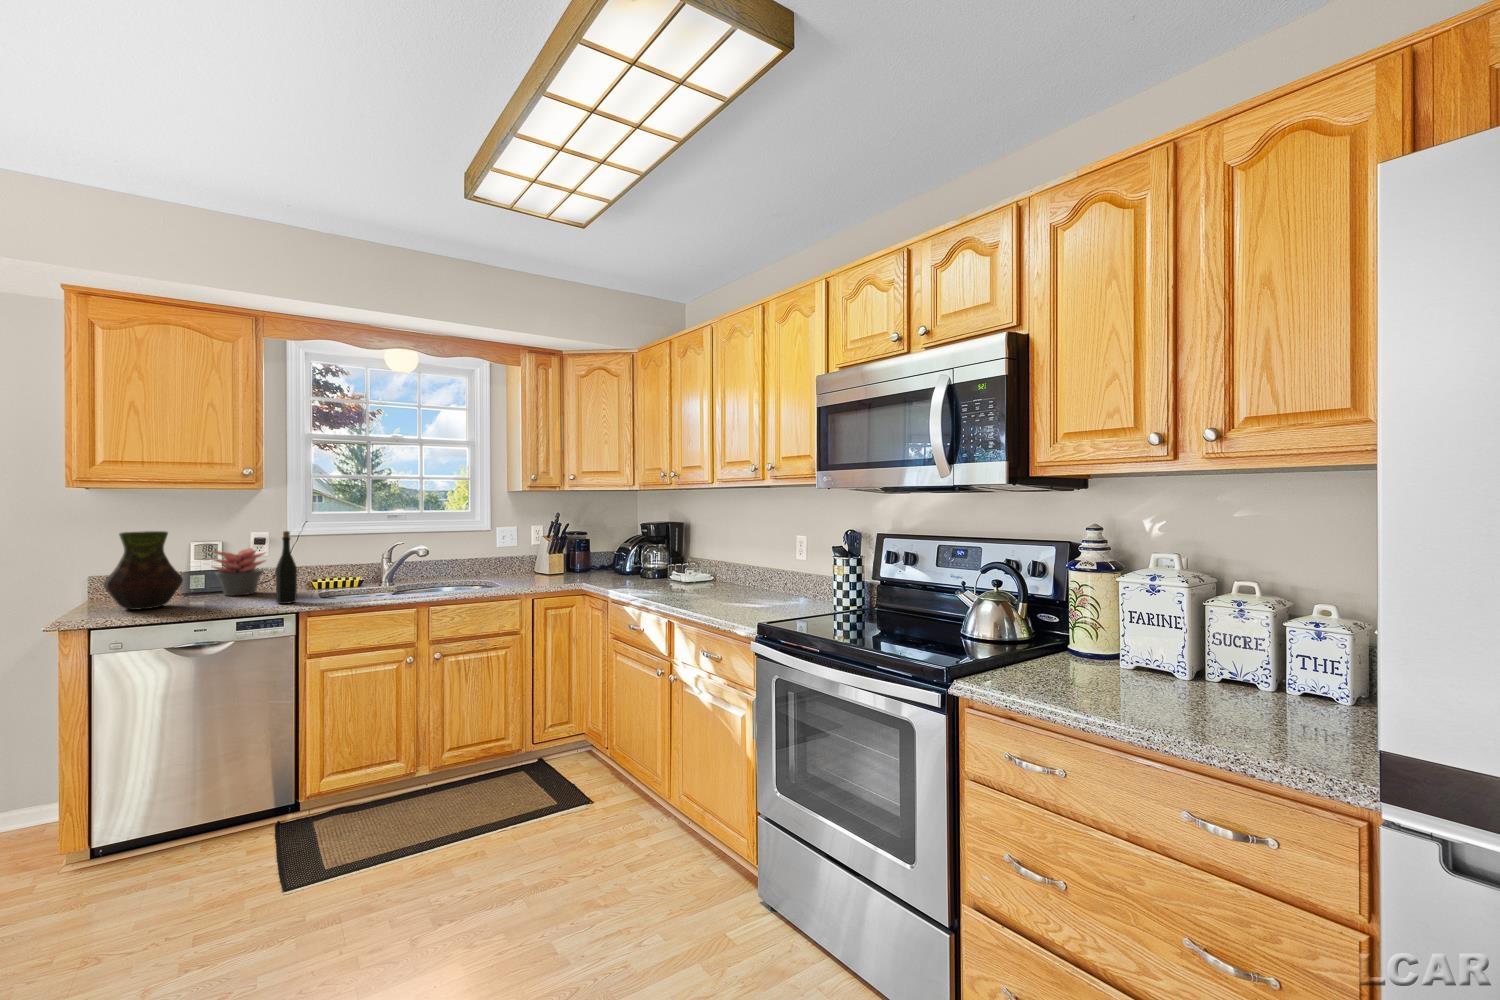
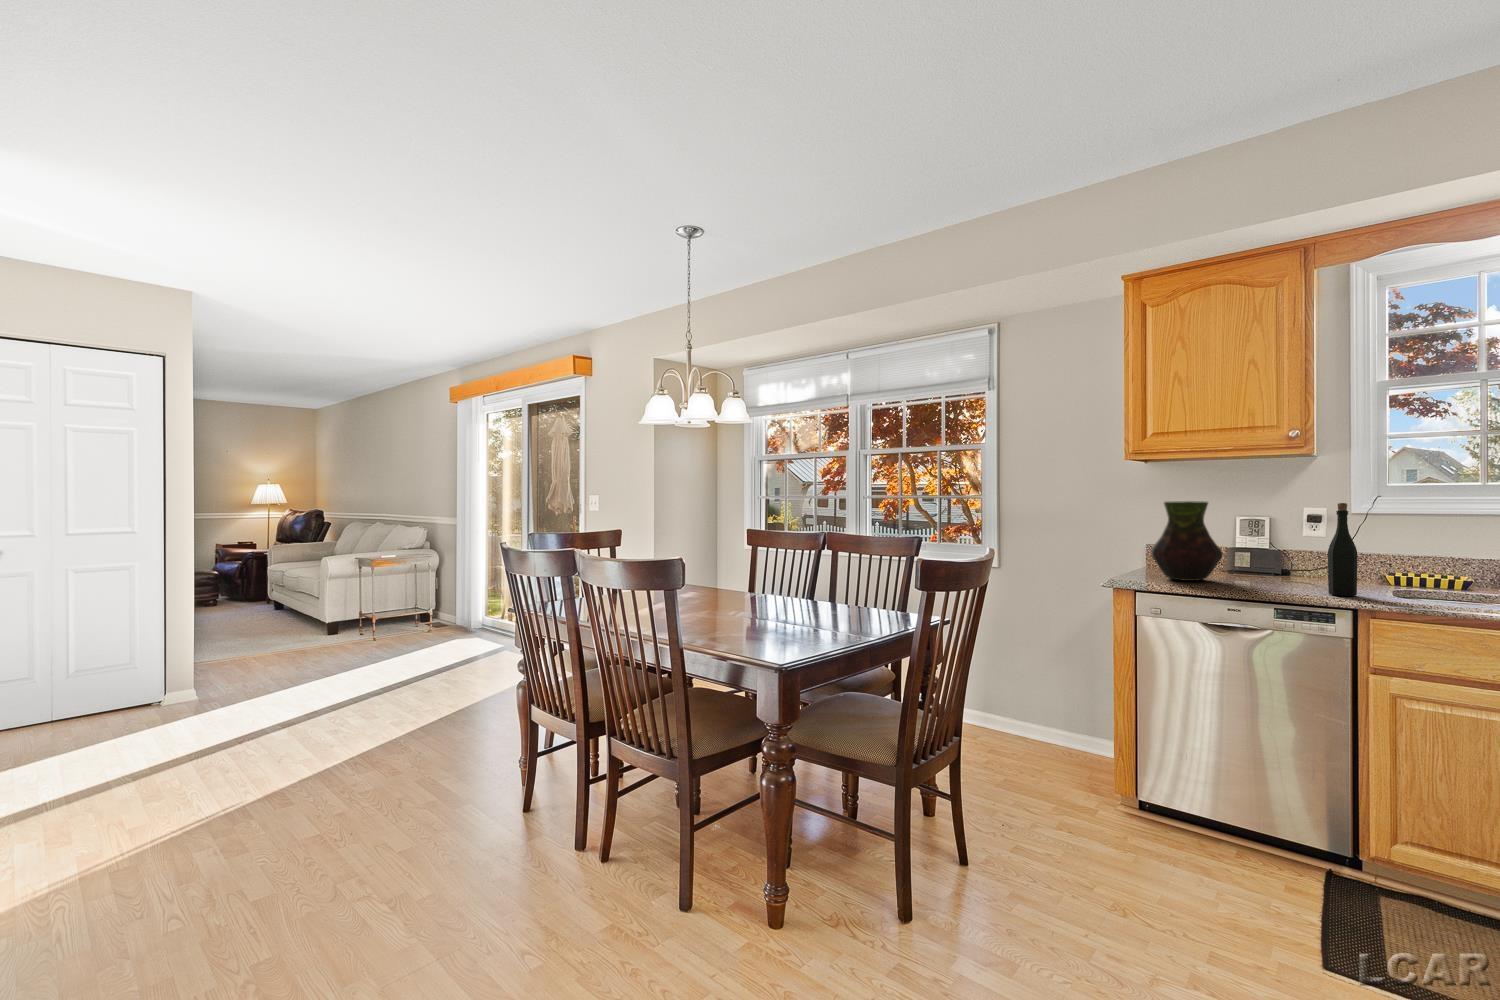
succulent plant: present [213,548,265,596] -> none [1255,526,1322,580]

